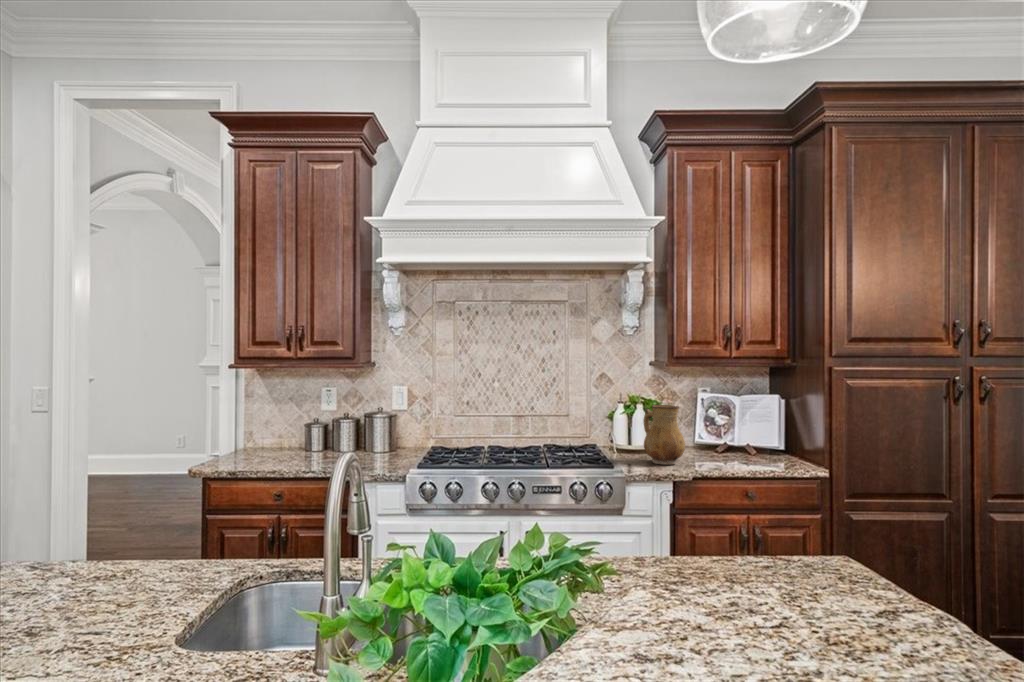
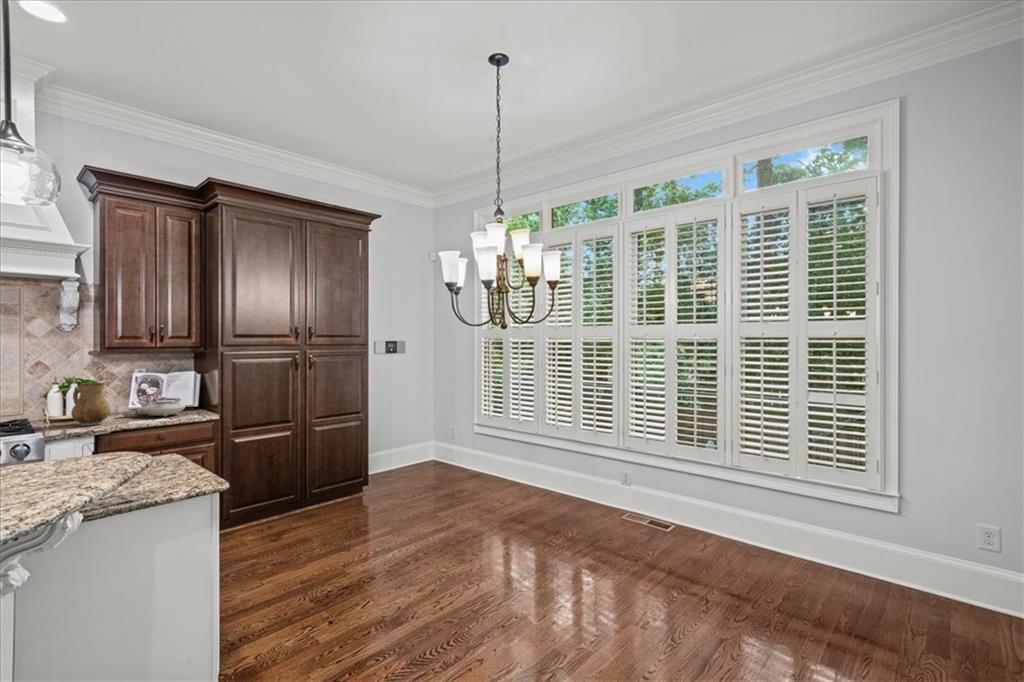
teapot: none [691,432,772,462] -> present [122,397,185,417]

